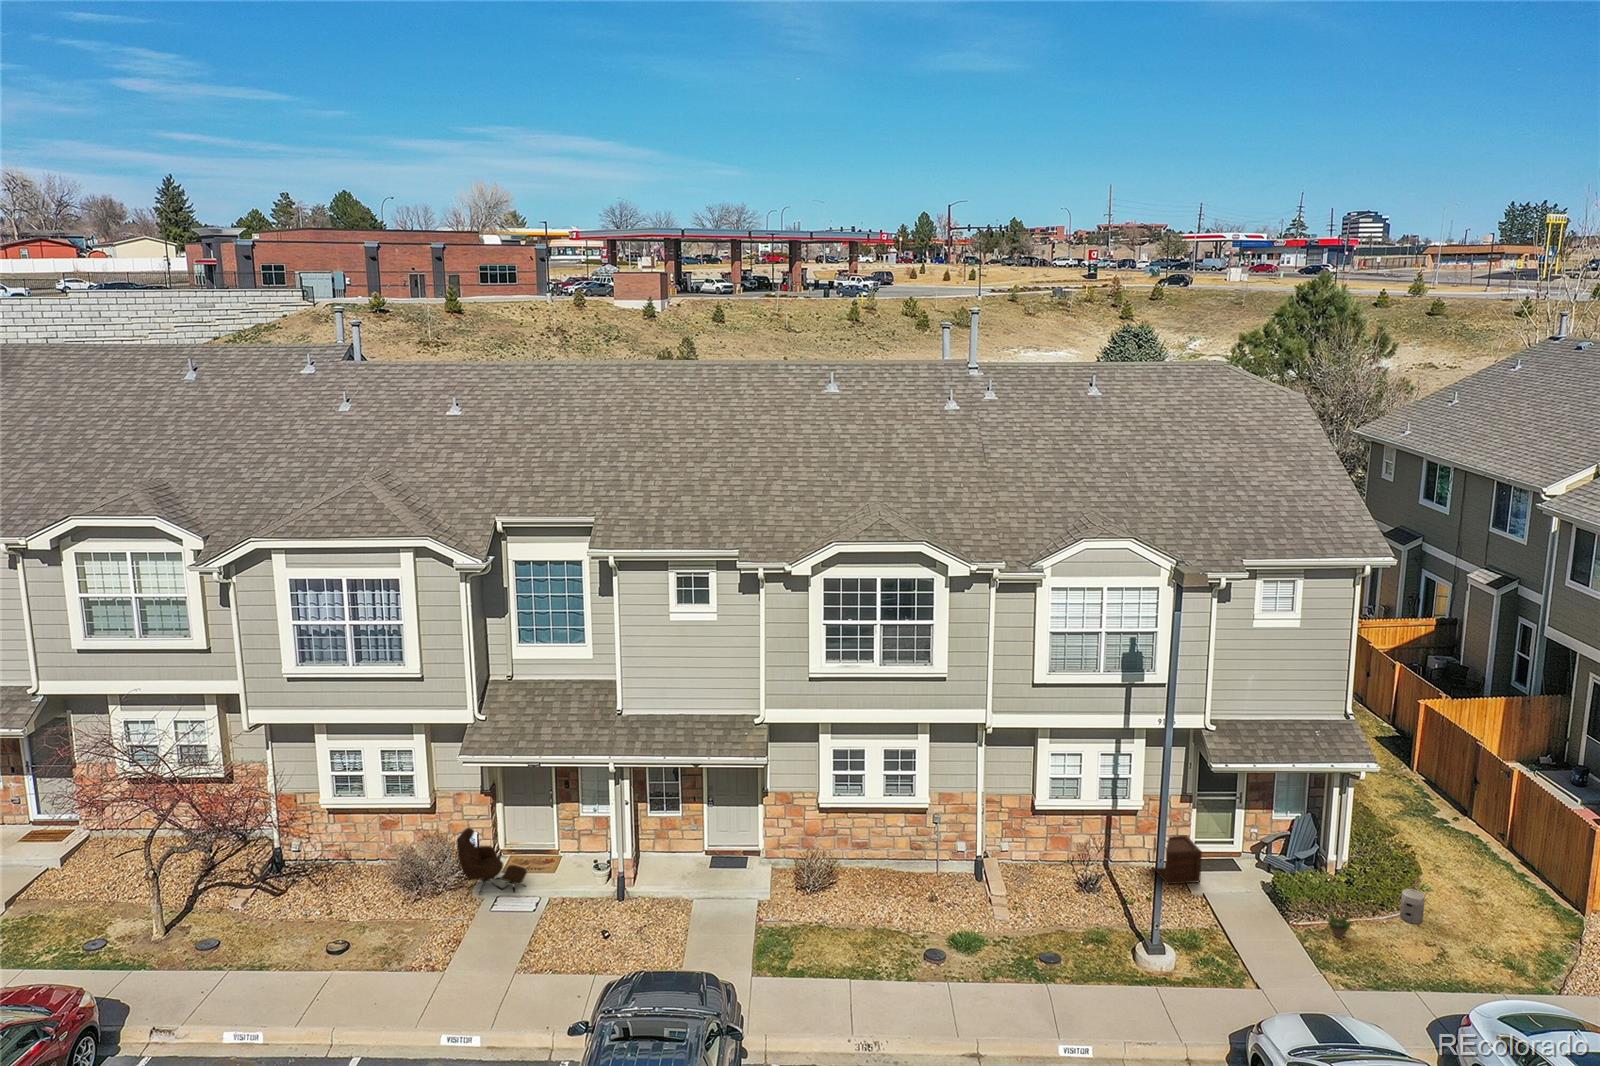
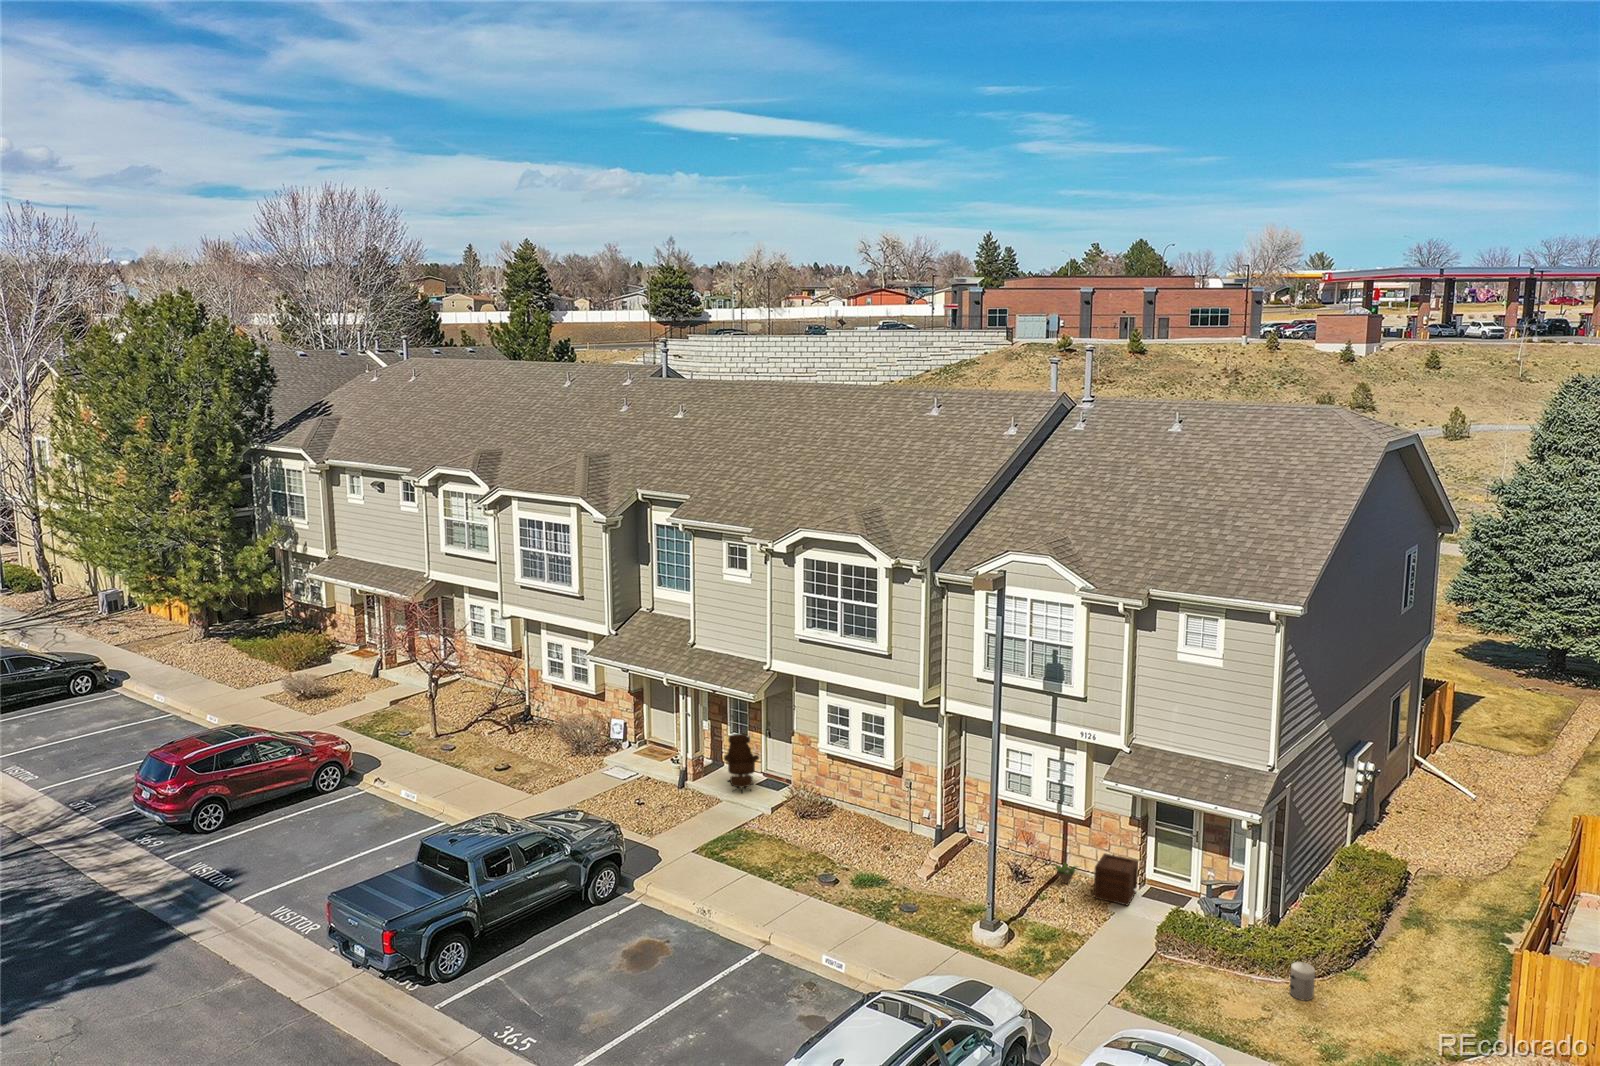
lounge chair: present [457,828,527,894] -> present [724,734,759,788]
decorative plant: present [1324,915,1354,938] -> present [1054,863,1078,883]

